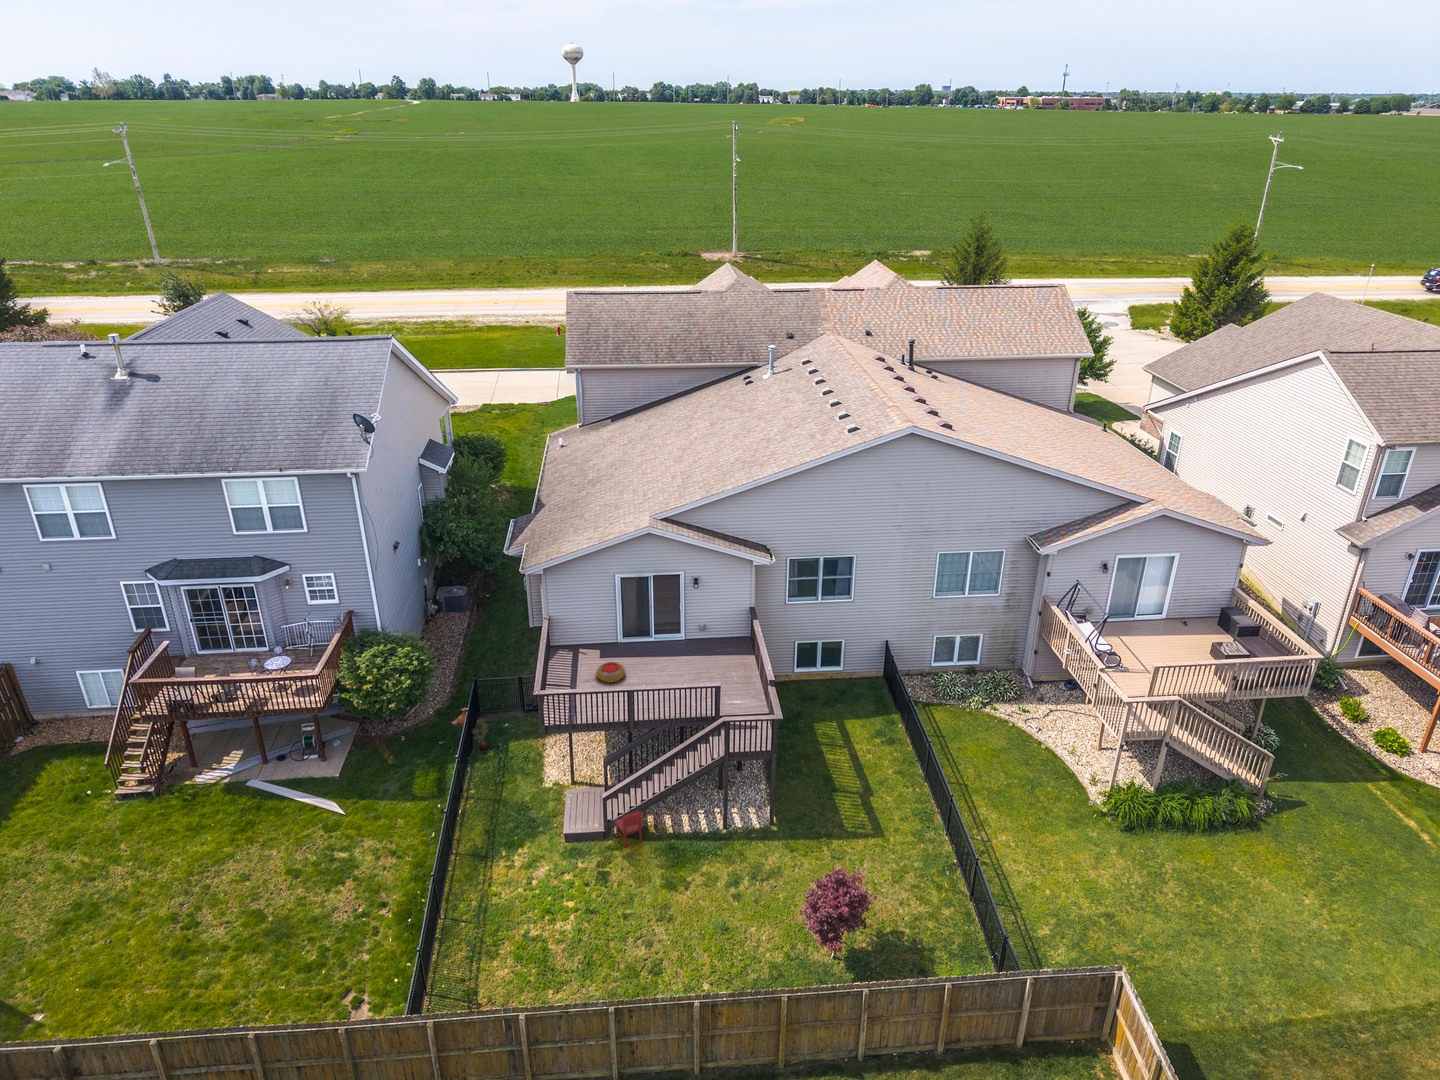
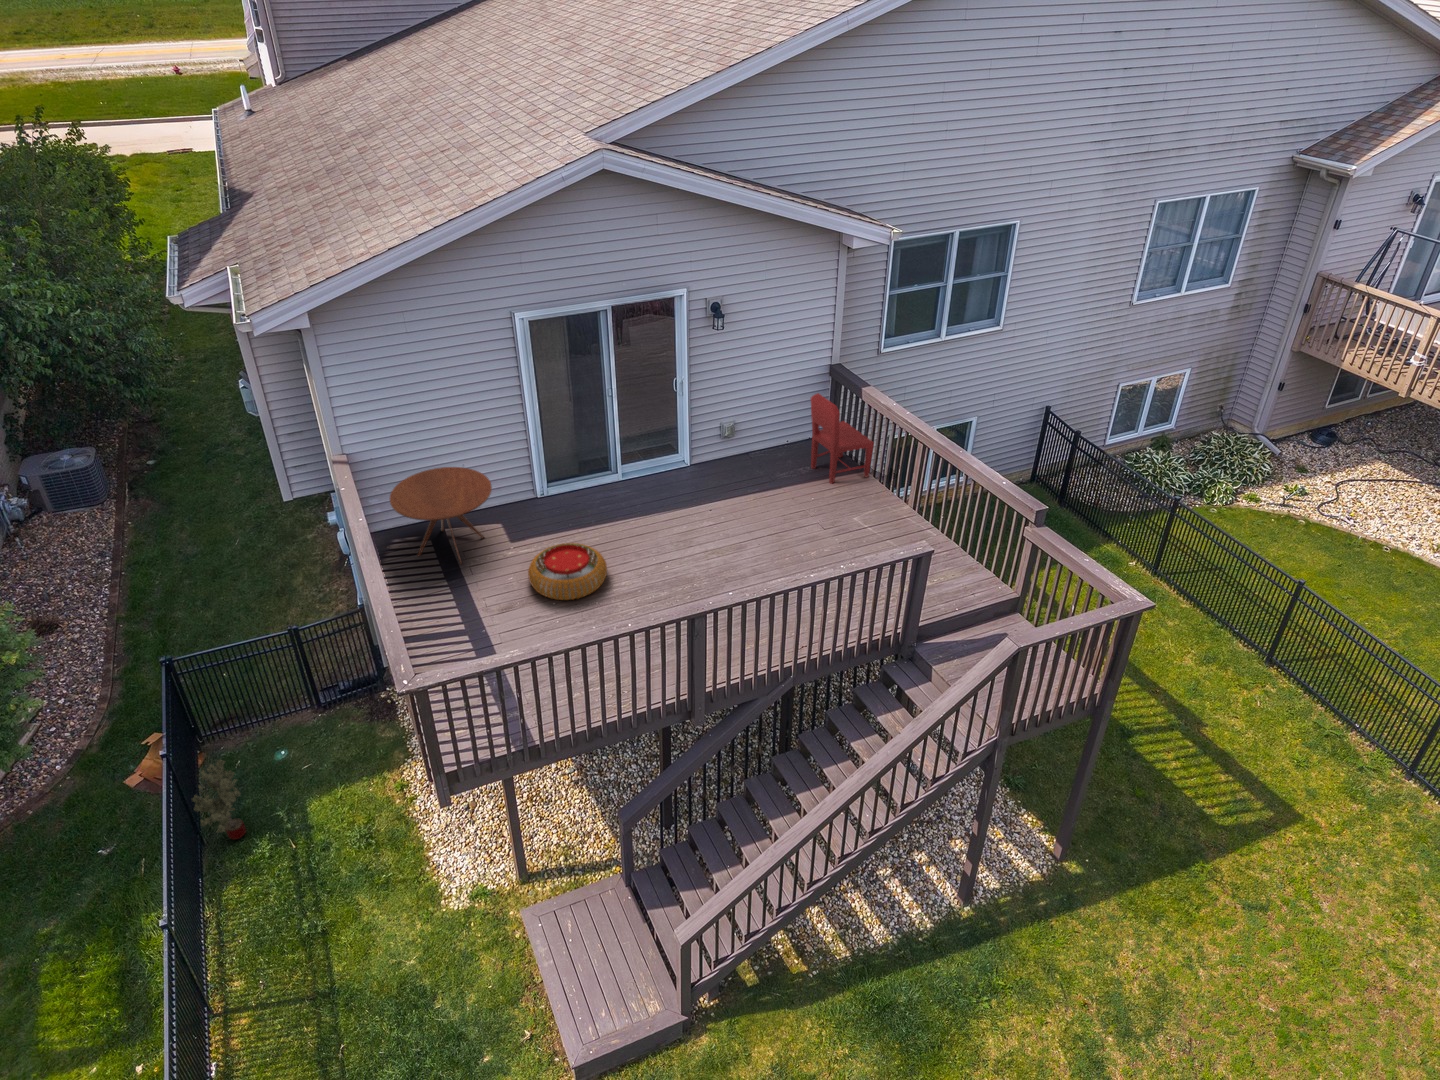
round table: none [557,626,594,663] -> present [390,467,492,564]
dining chair: present [615,812,642,847] -> present [811,393,874,484]

